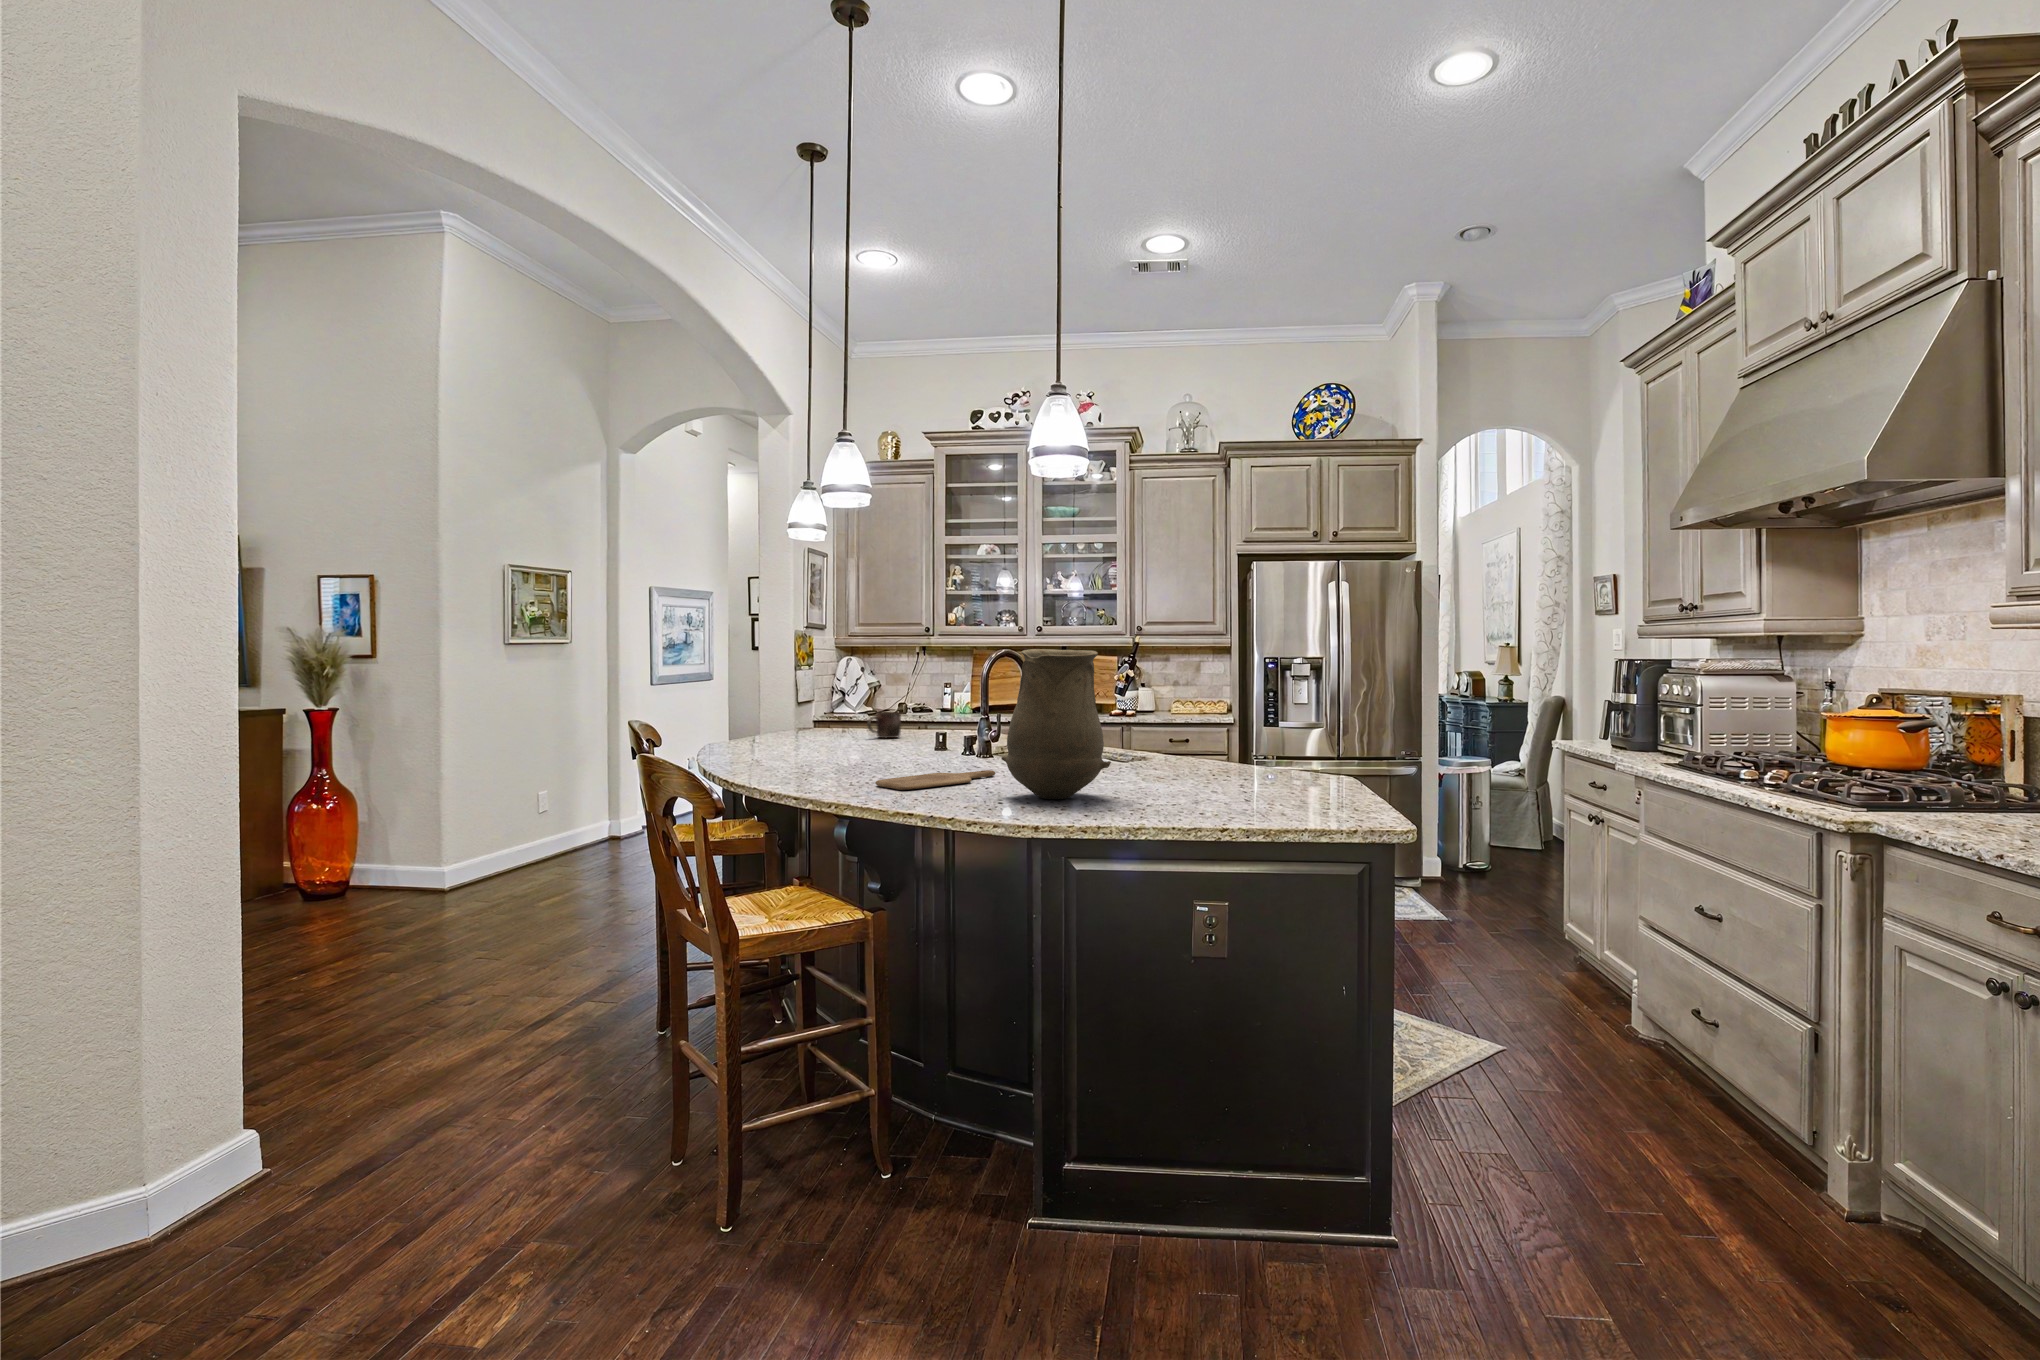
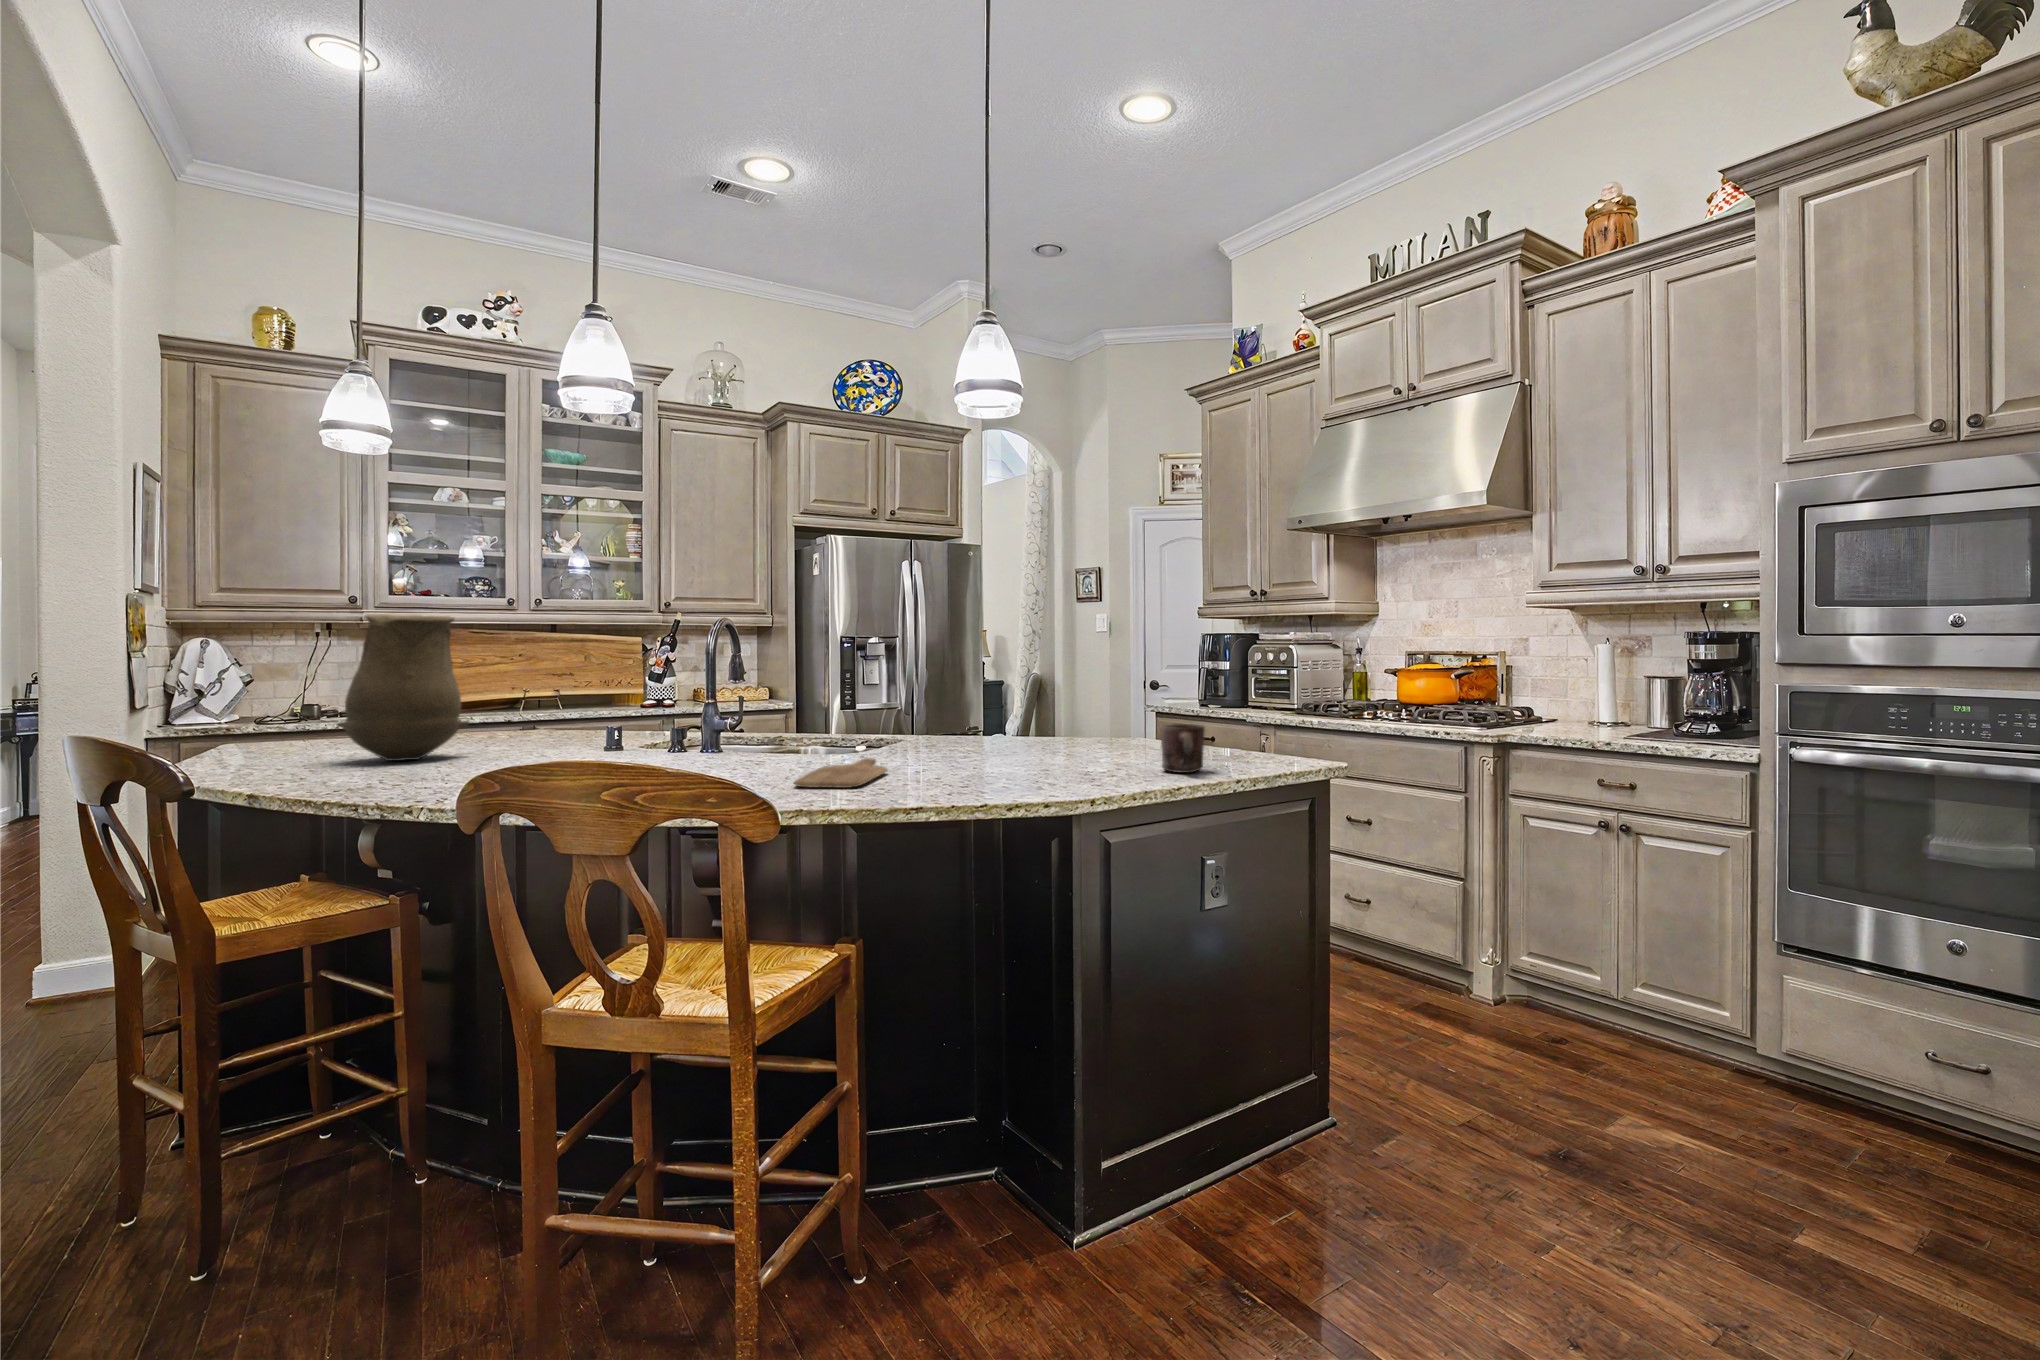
vase: present [1001,649,1111,799] -> present [337,614,469,761]
mug: present [867,712,901,738] -> present [1161,724,1204,773]

